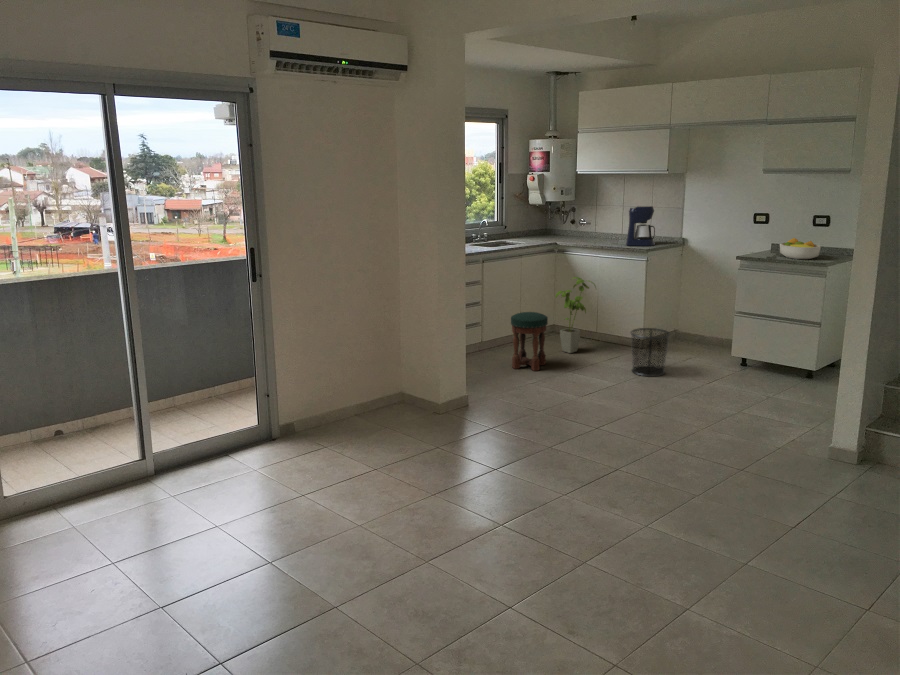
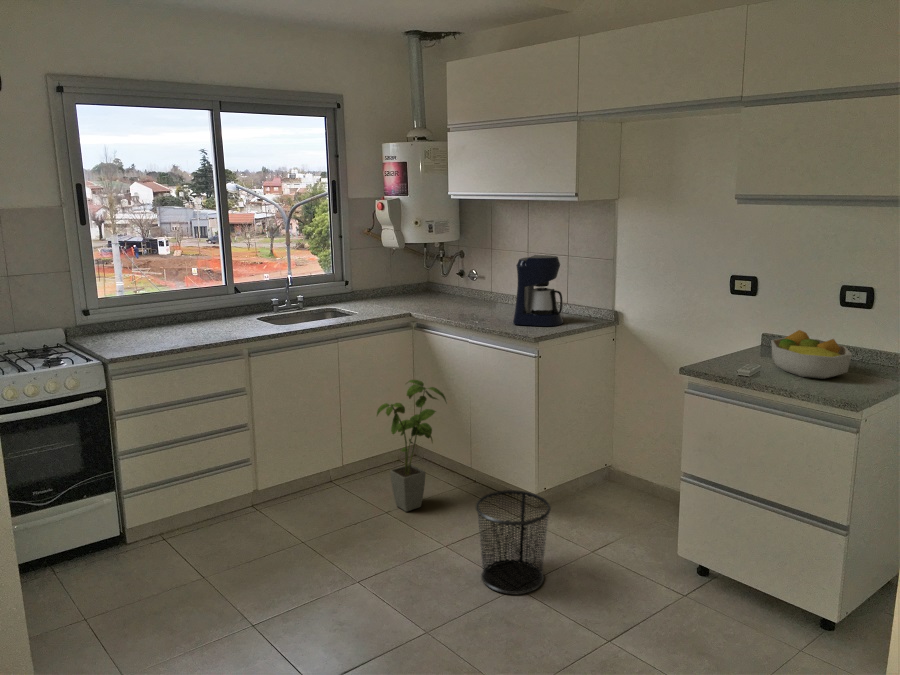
stool: present [511,312,548,371] -> none [269,446,340,561]

